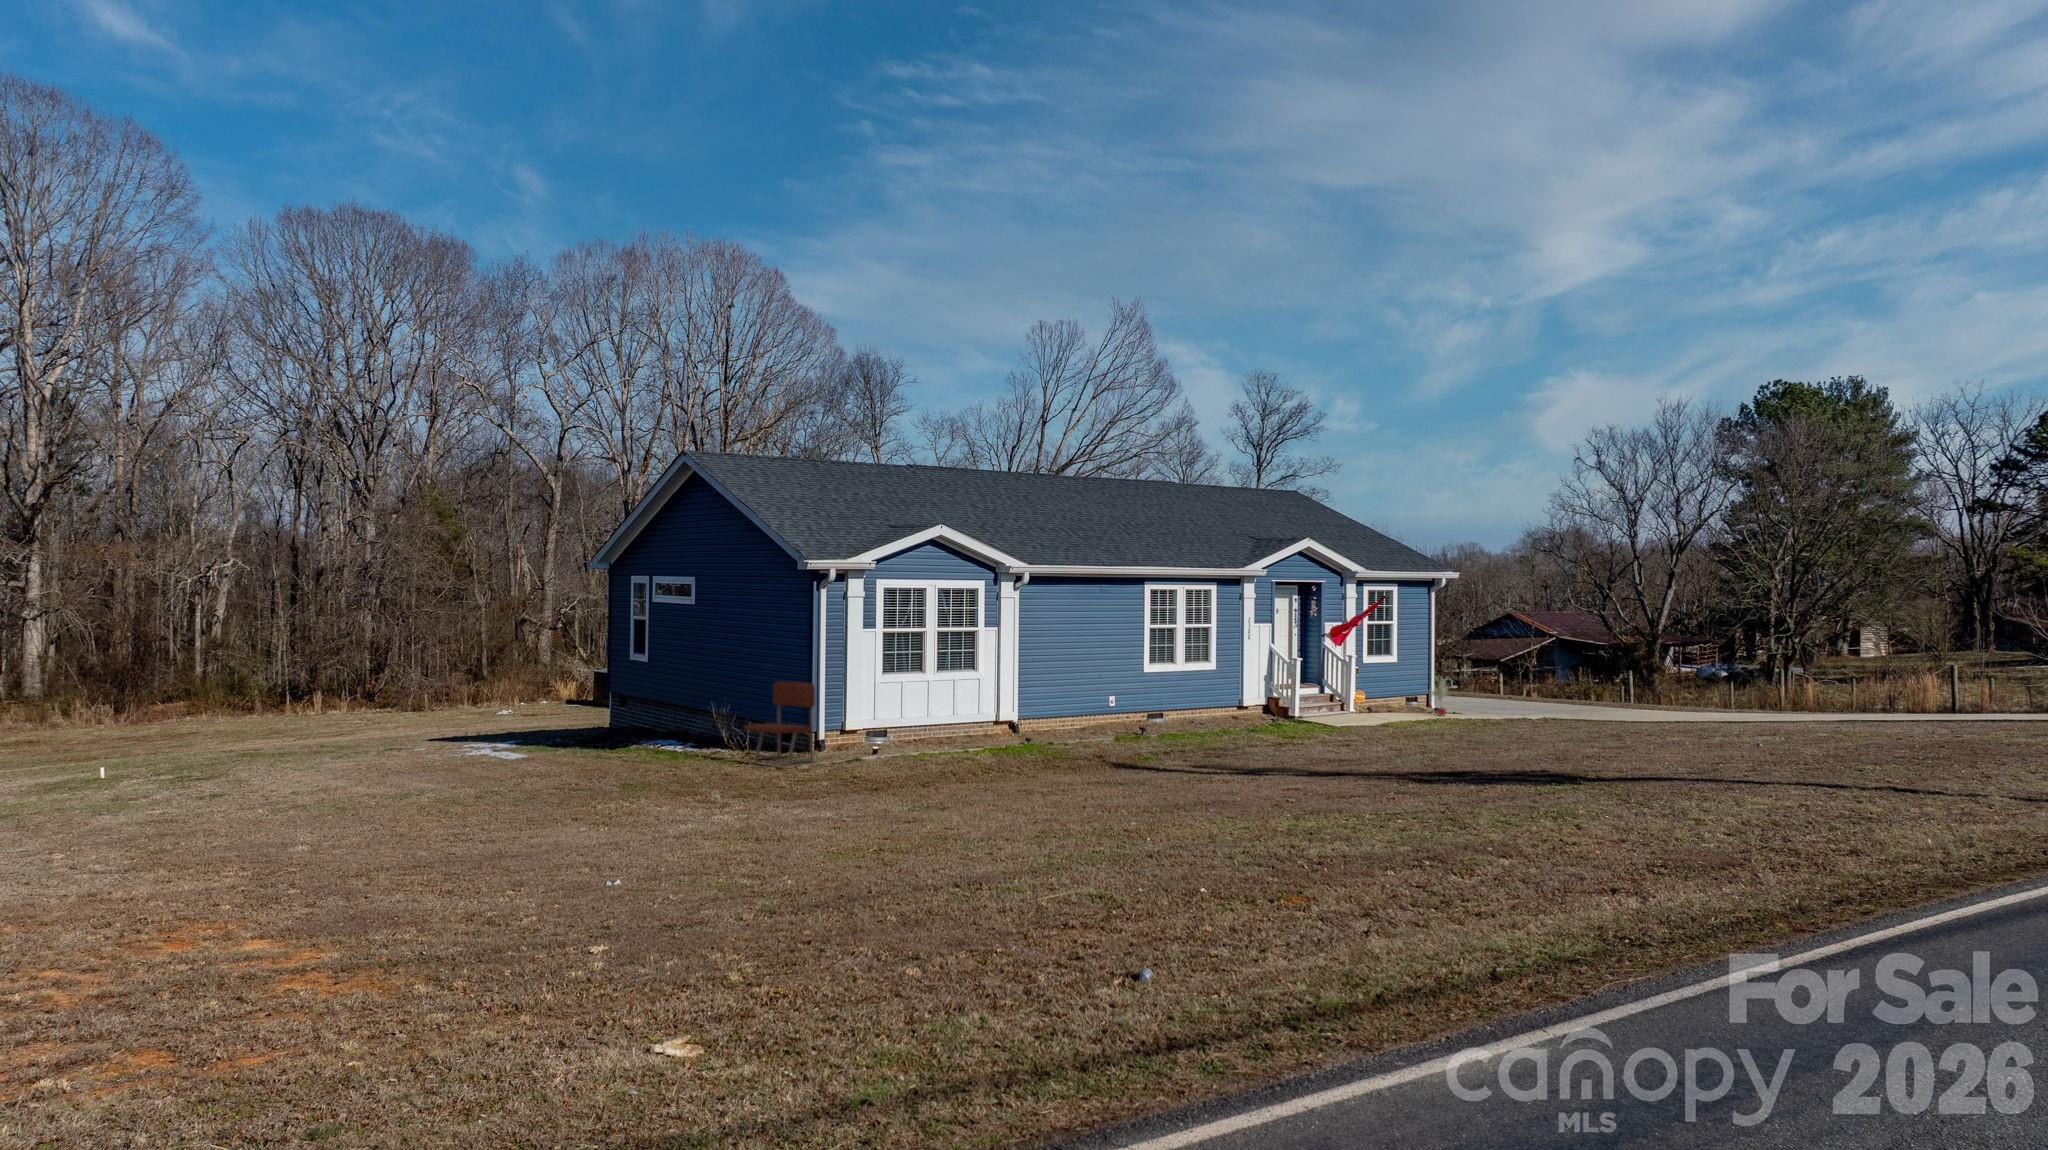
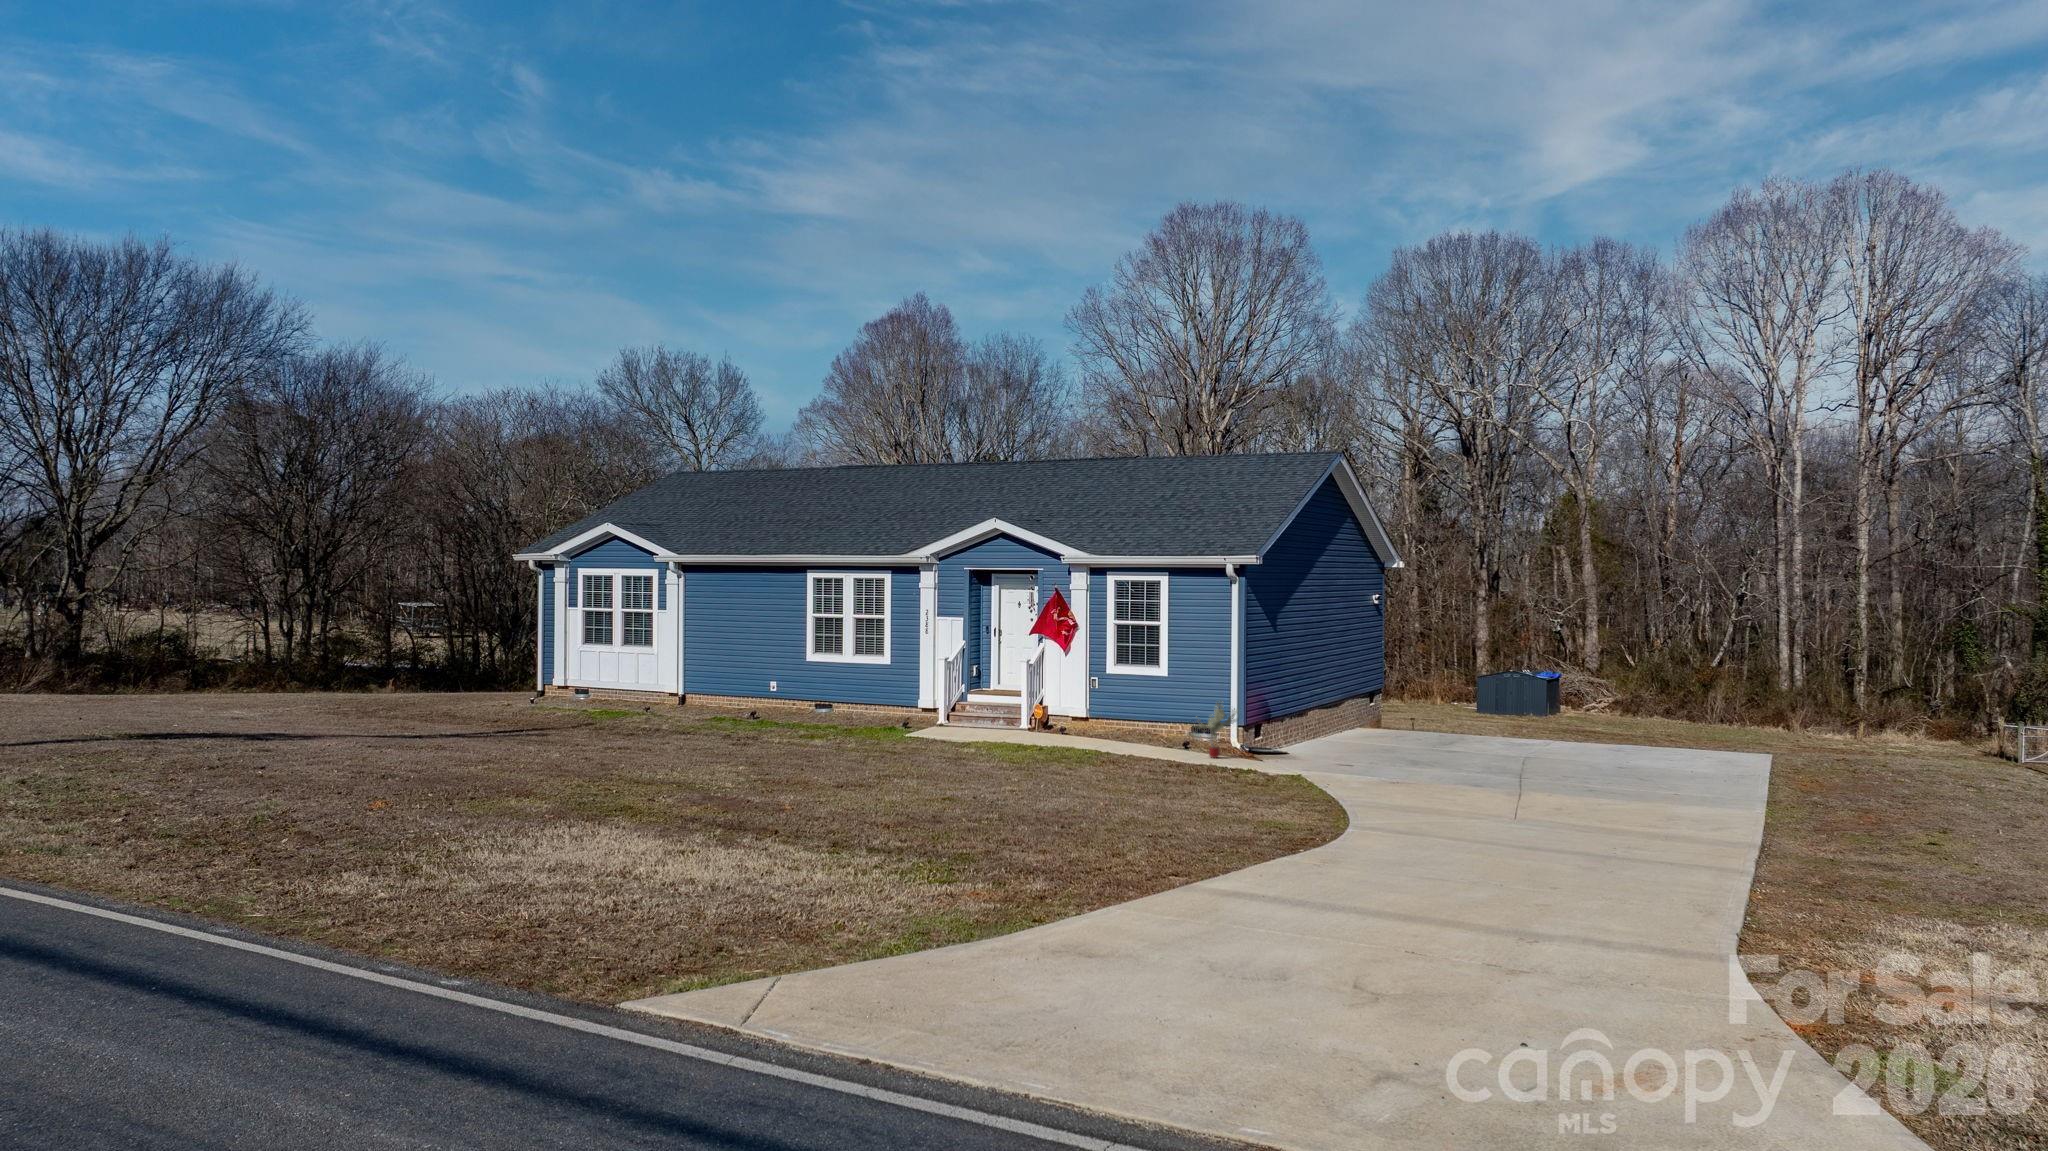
bench: present [744,682,815,764] -> none [507,646,566,704]

